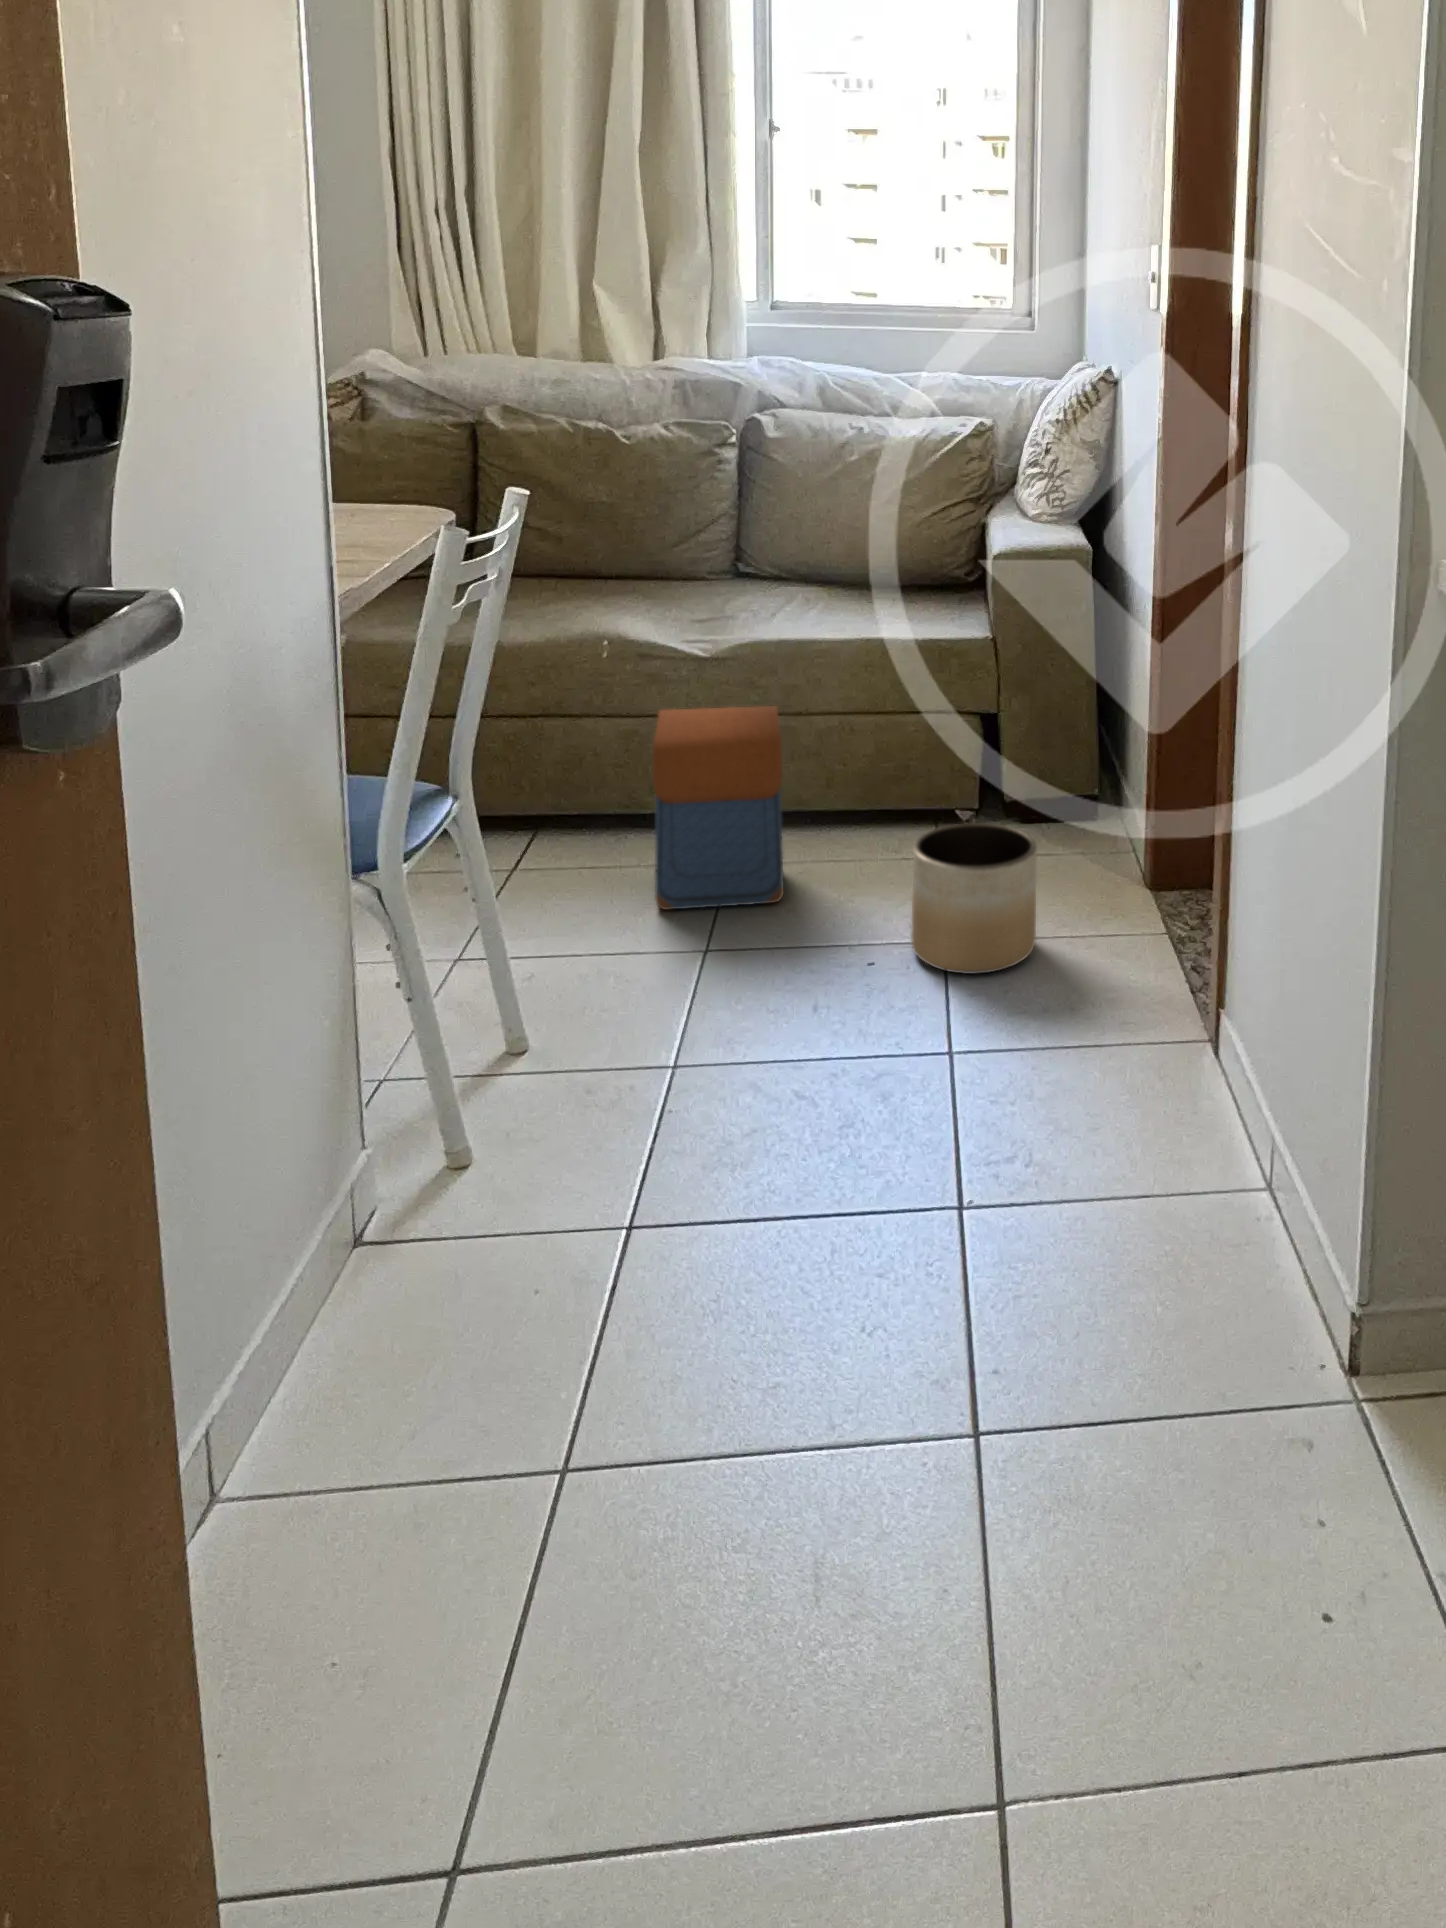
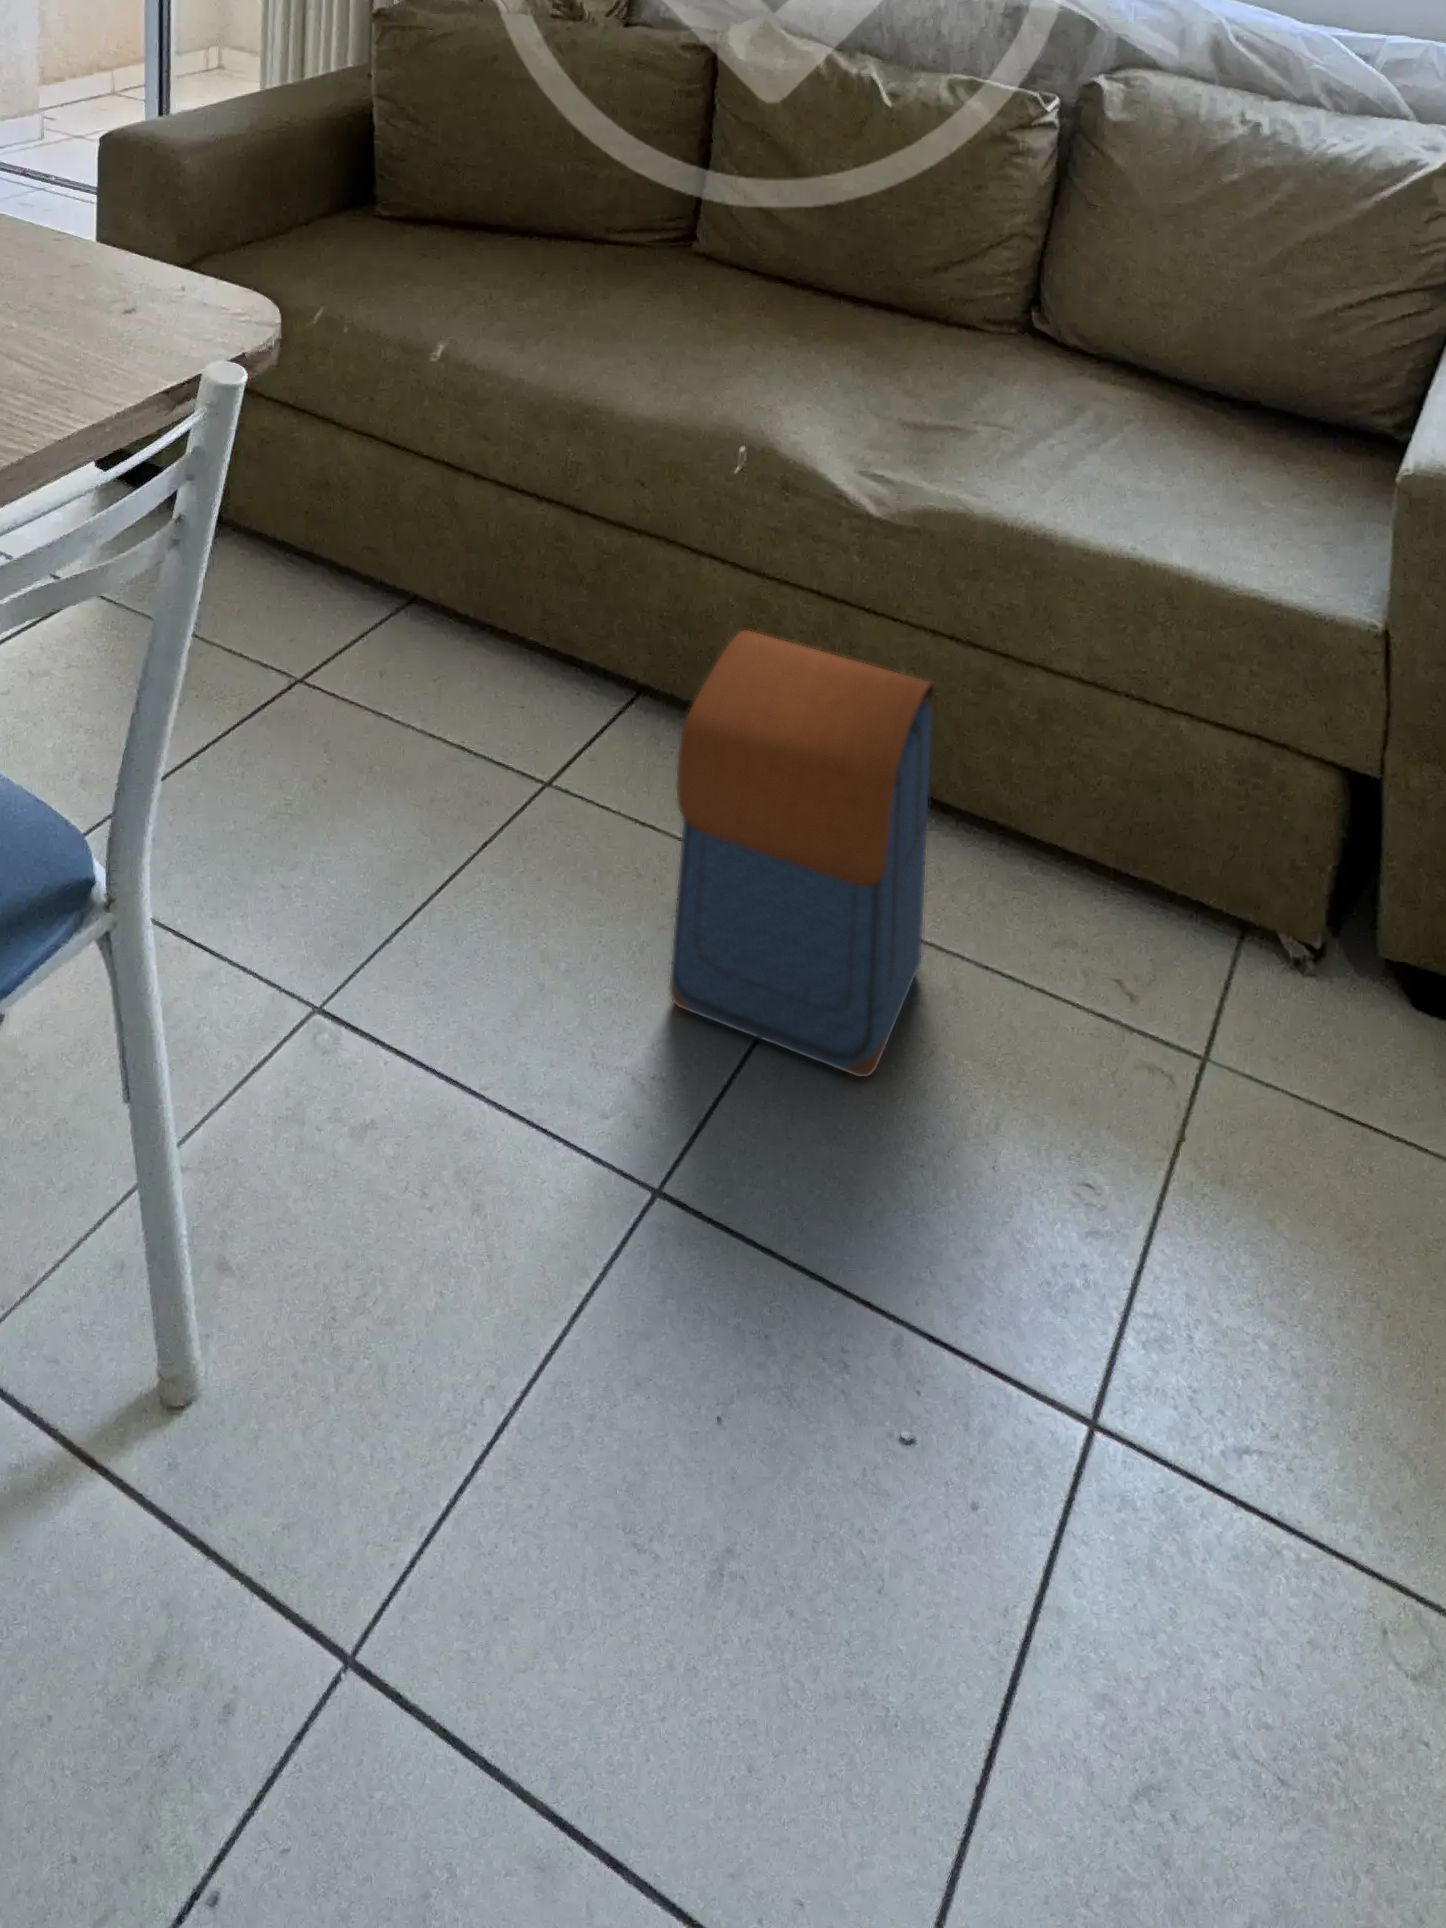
planter: present [911,823,1037,974] -> none [1027,1146,1338,1654]

